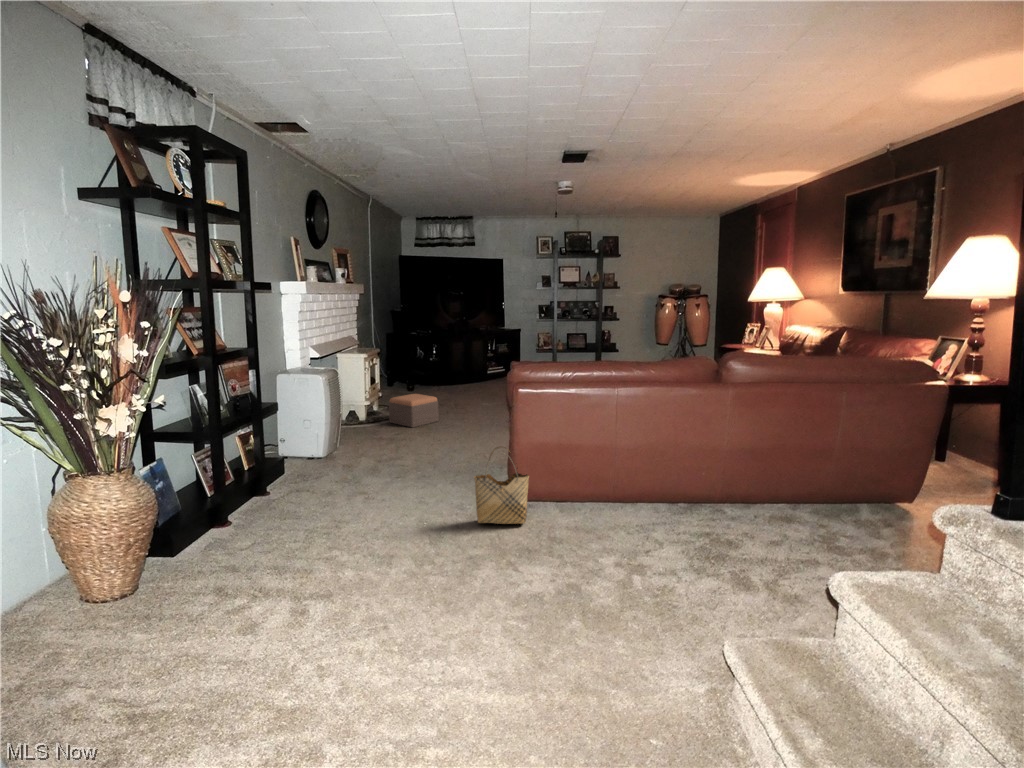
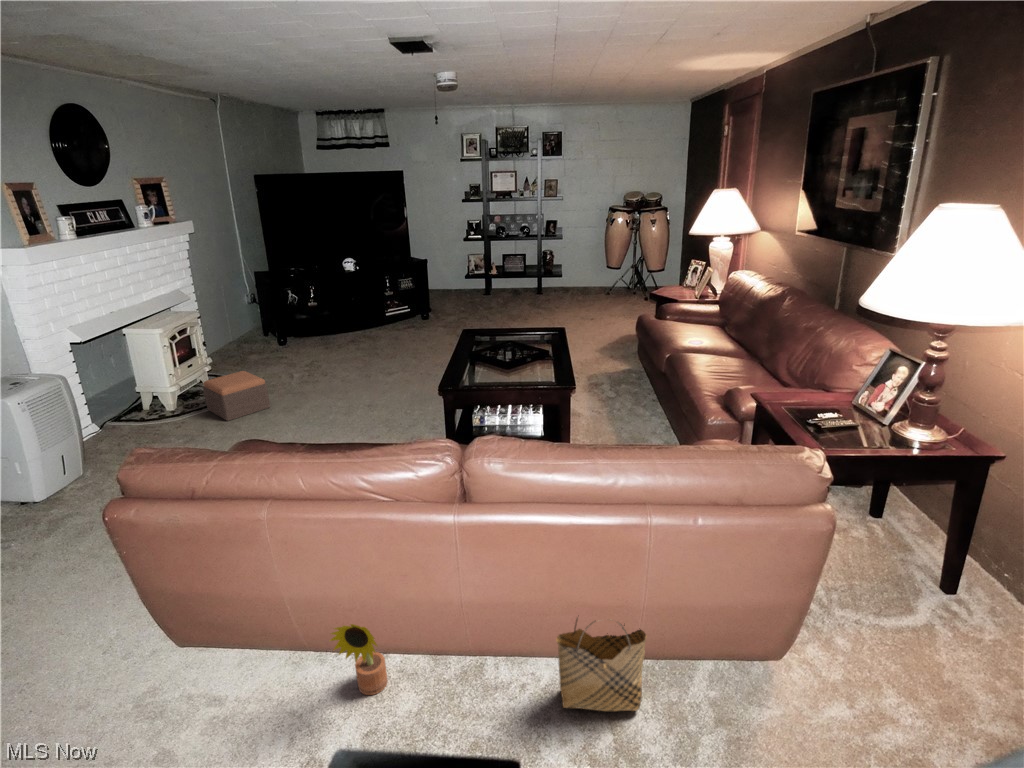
woven basket: present [474,447,529,524] -> present [556,618,647,711]
decorative plant: none [643,462,678,523] -> present [330,624,388,695]

